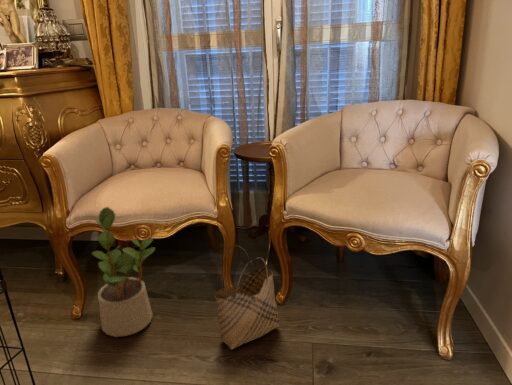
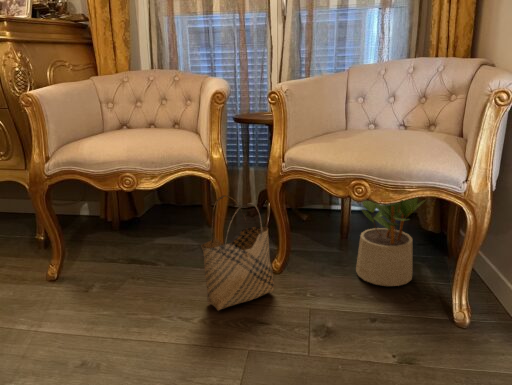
potted plant: present [93,207,155,337] -> present [356,198,424,286]

